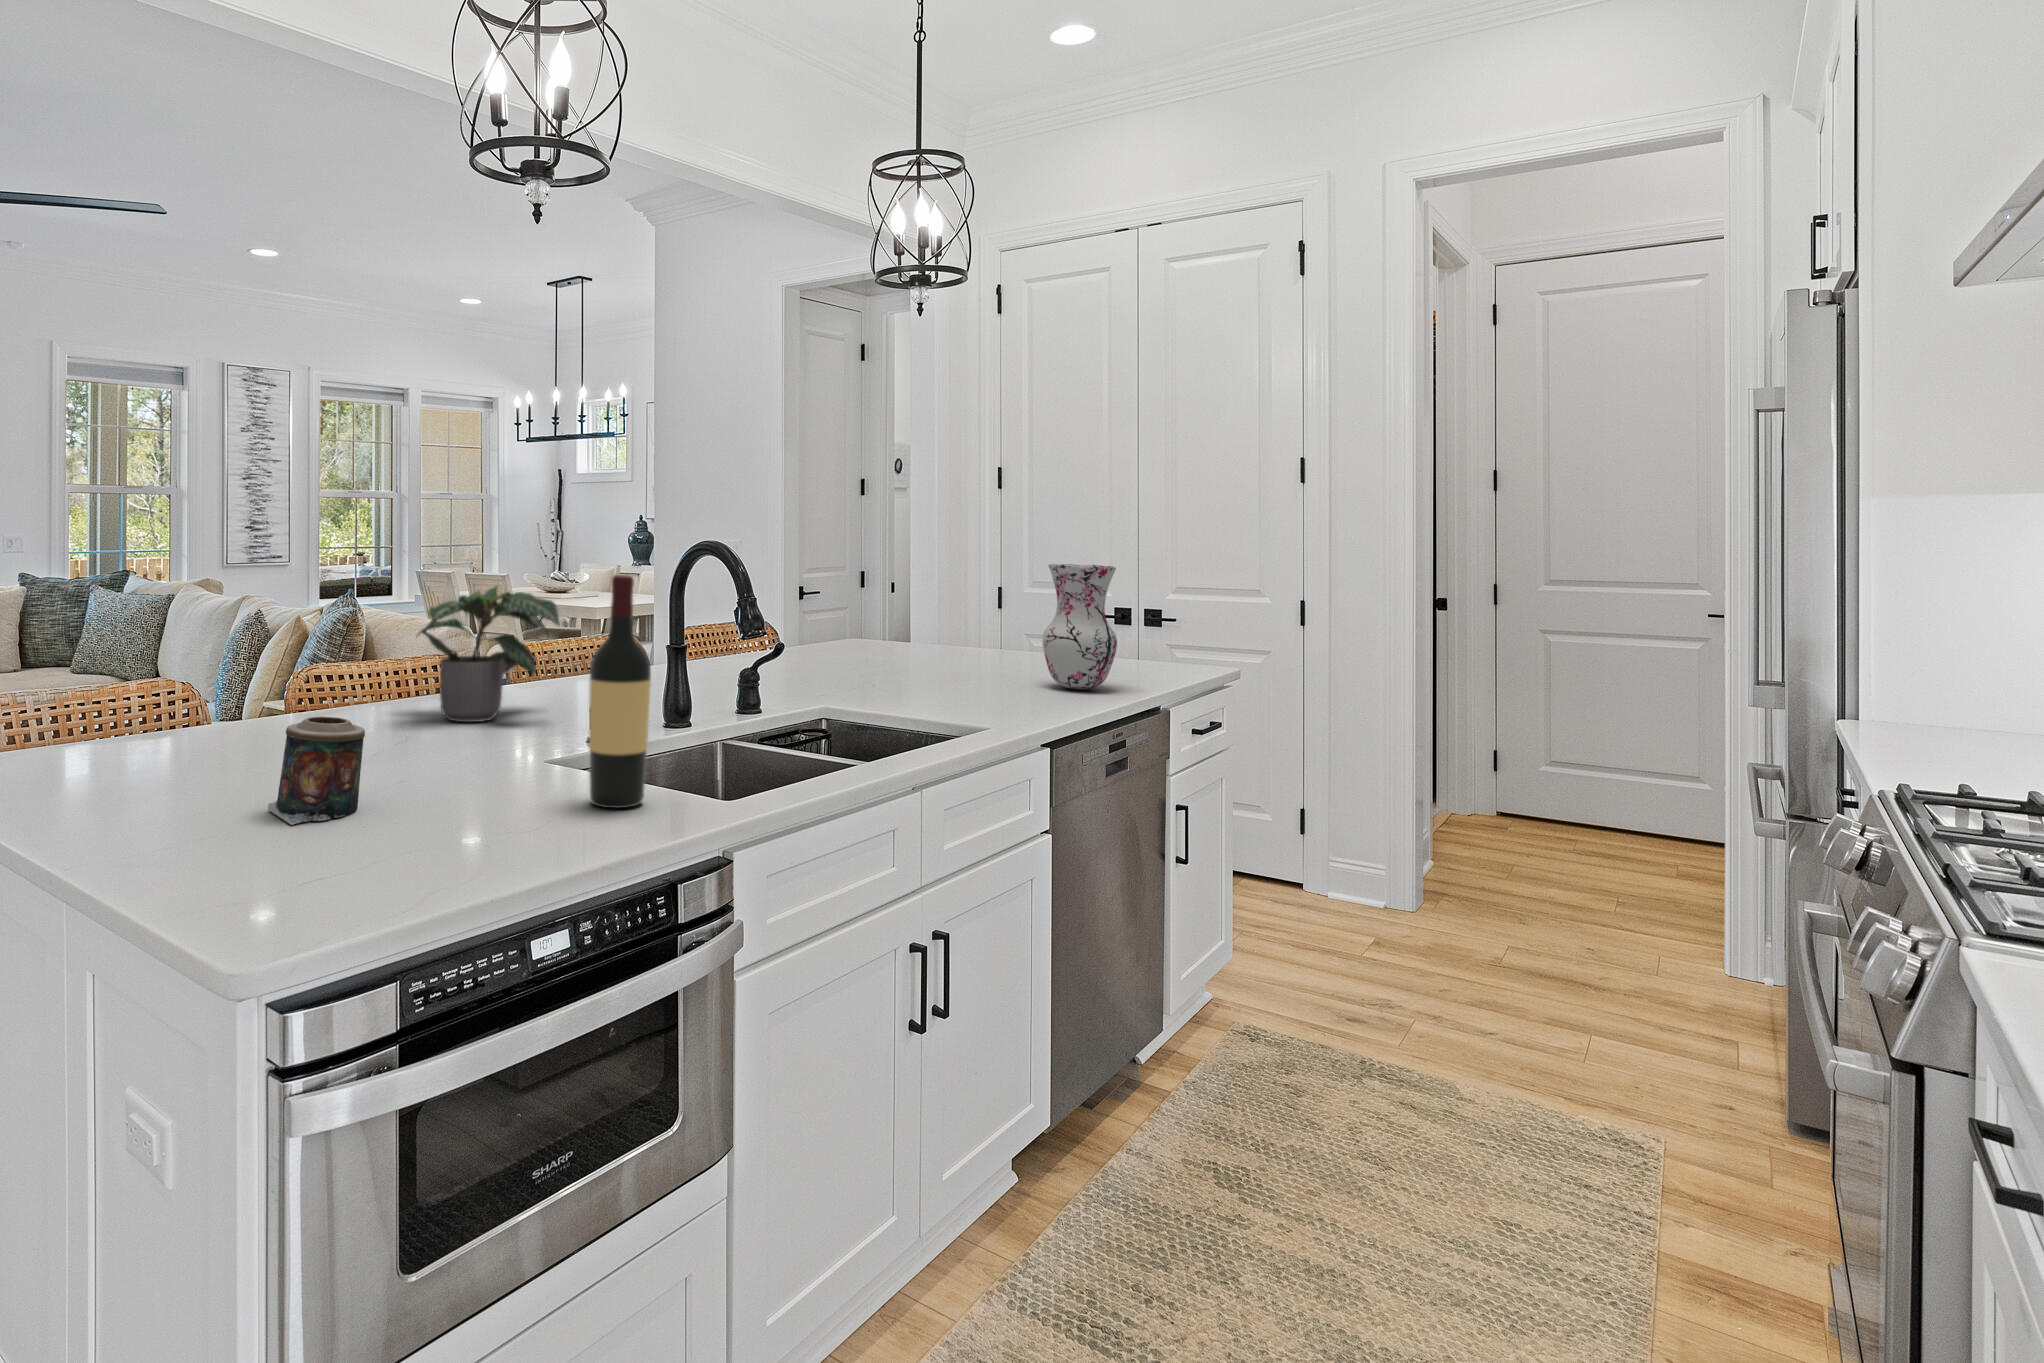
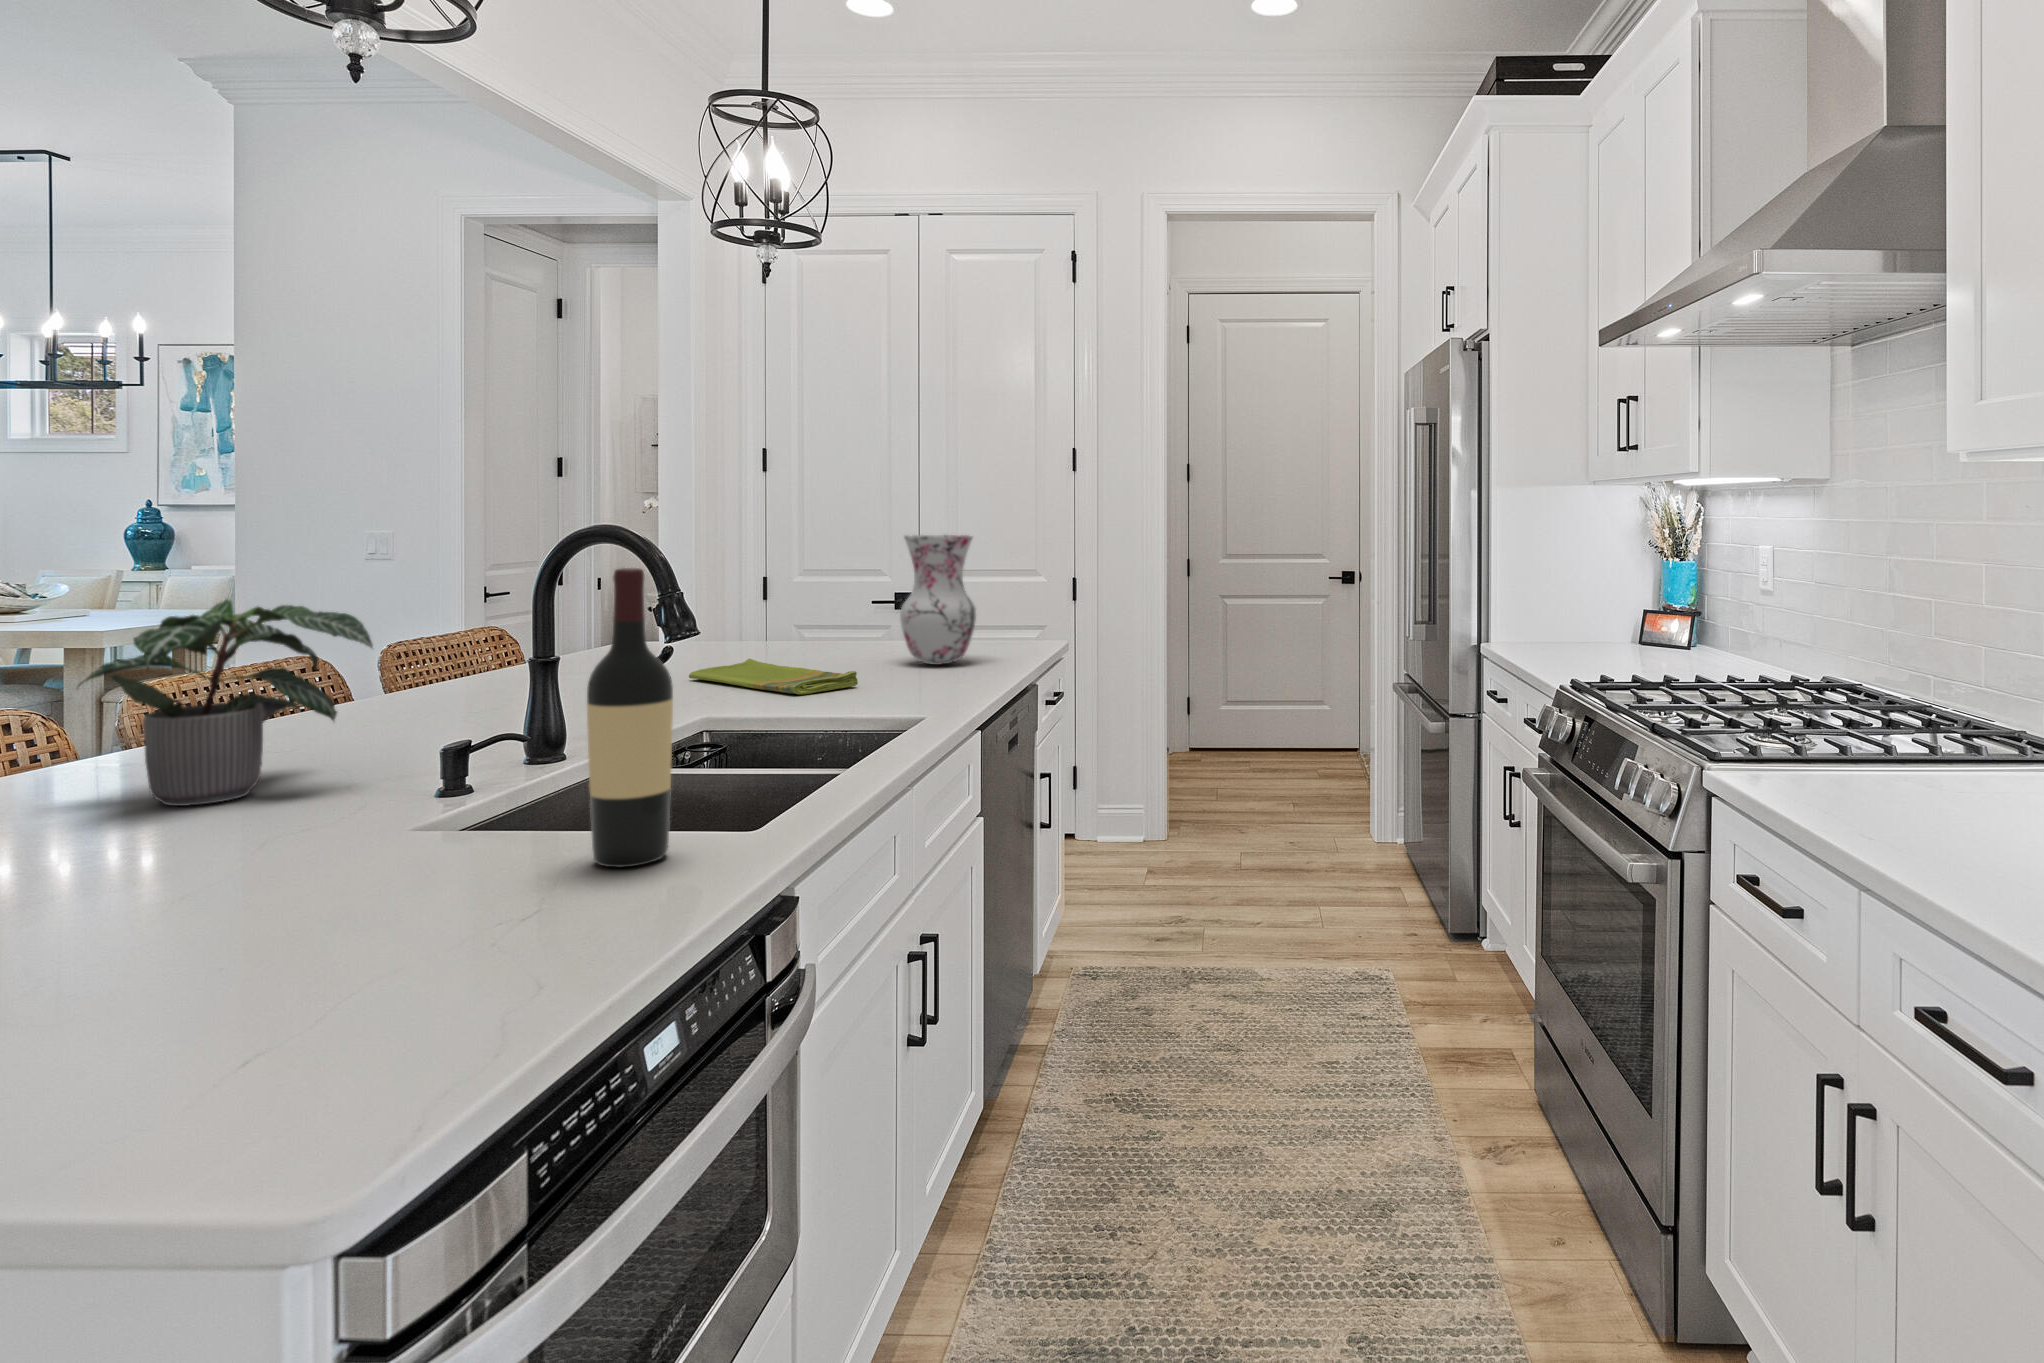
dish towel: none [855,666,976,701] -> present [689,659,858,695]
candle: present [268,717,365,825] -> none [60,814,246,992]

